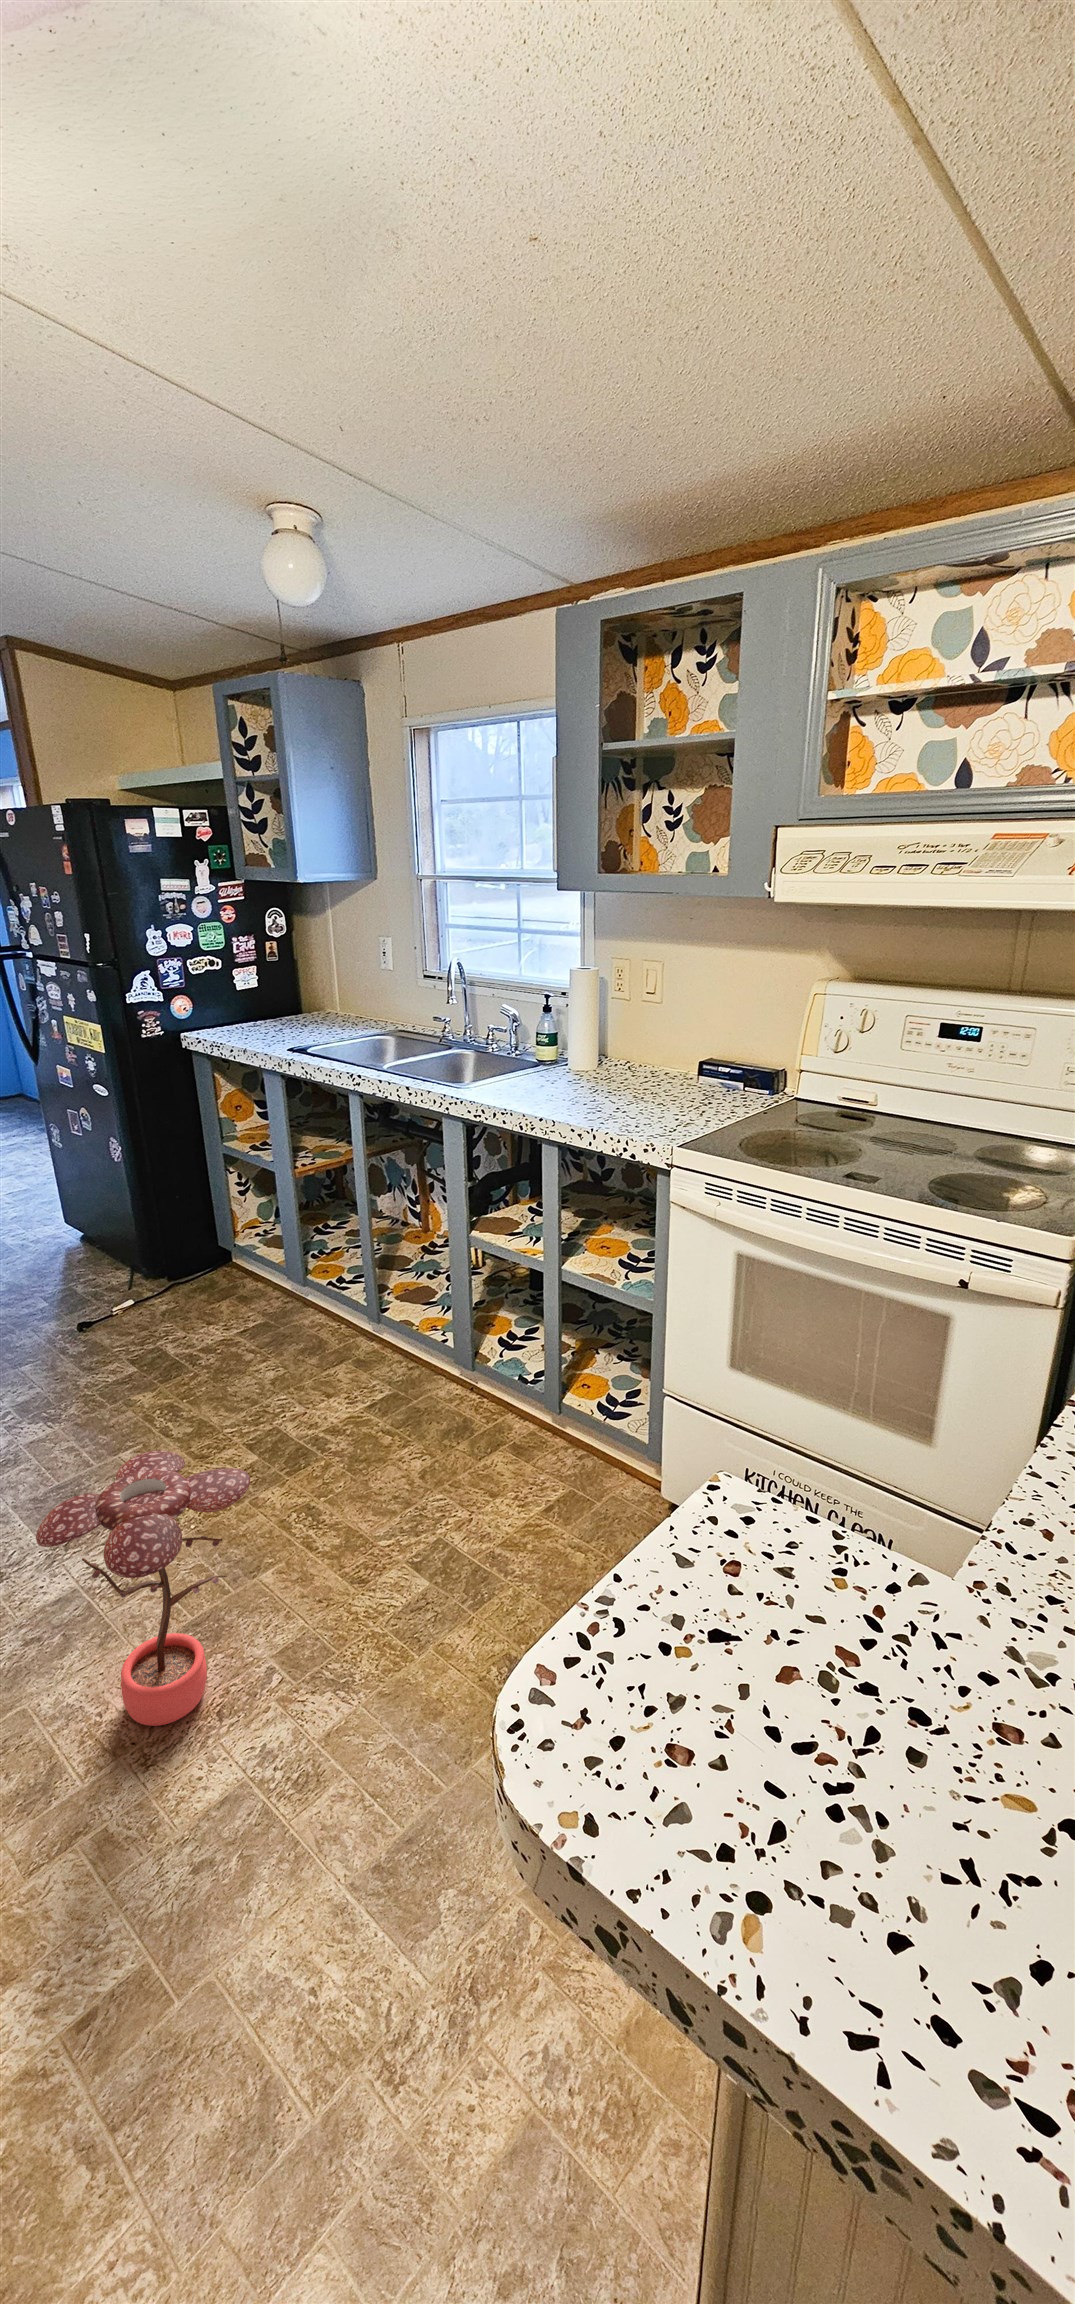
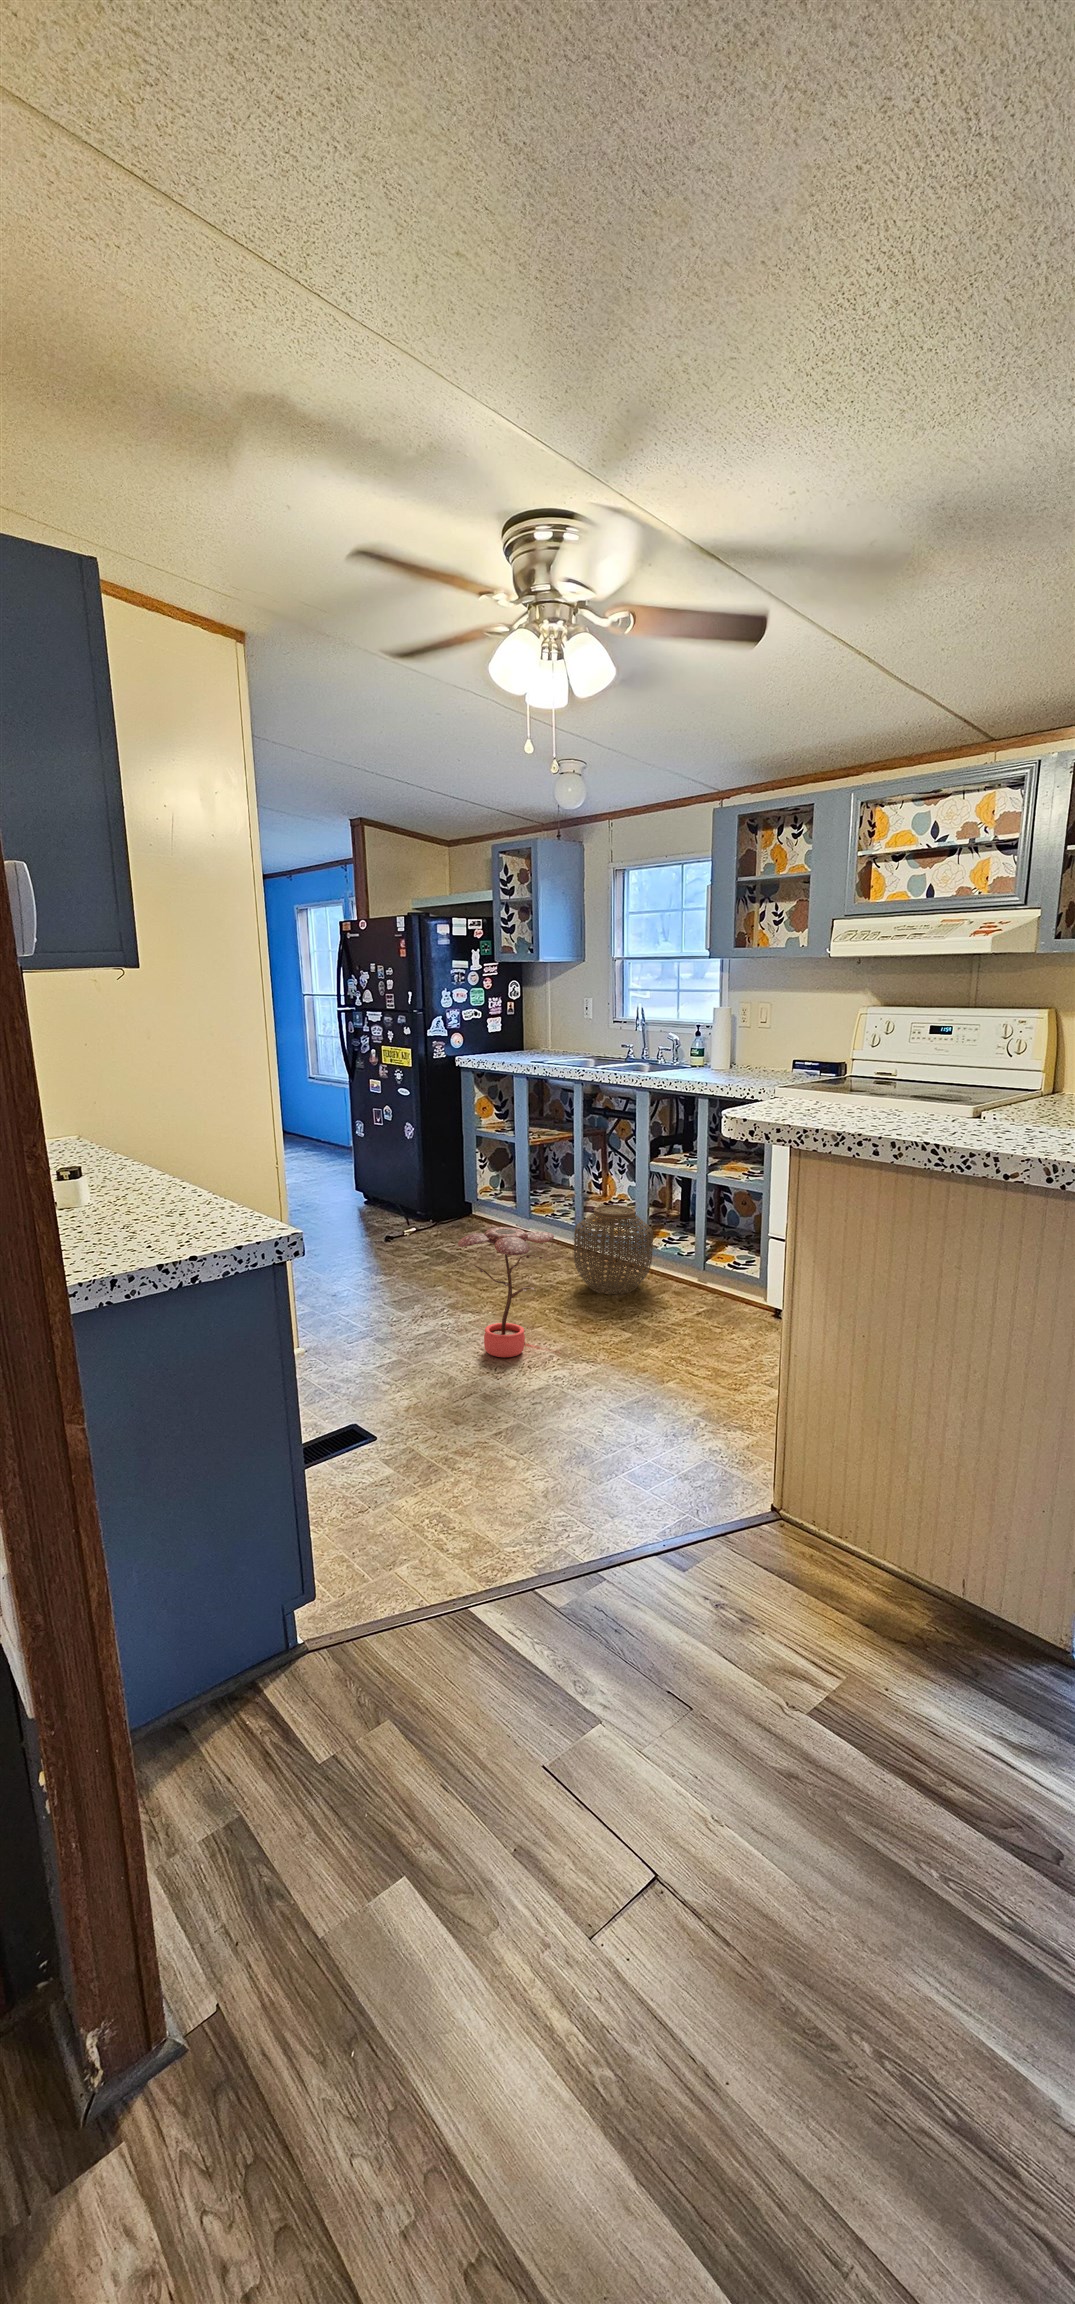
woven basket: none [339,1321,474,1479] -> present [574,1205,653,1294]

